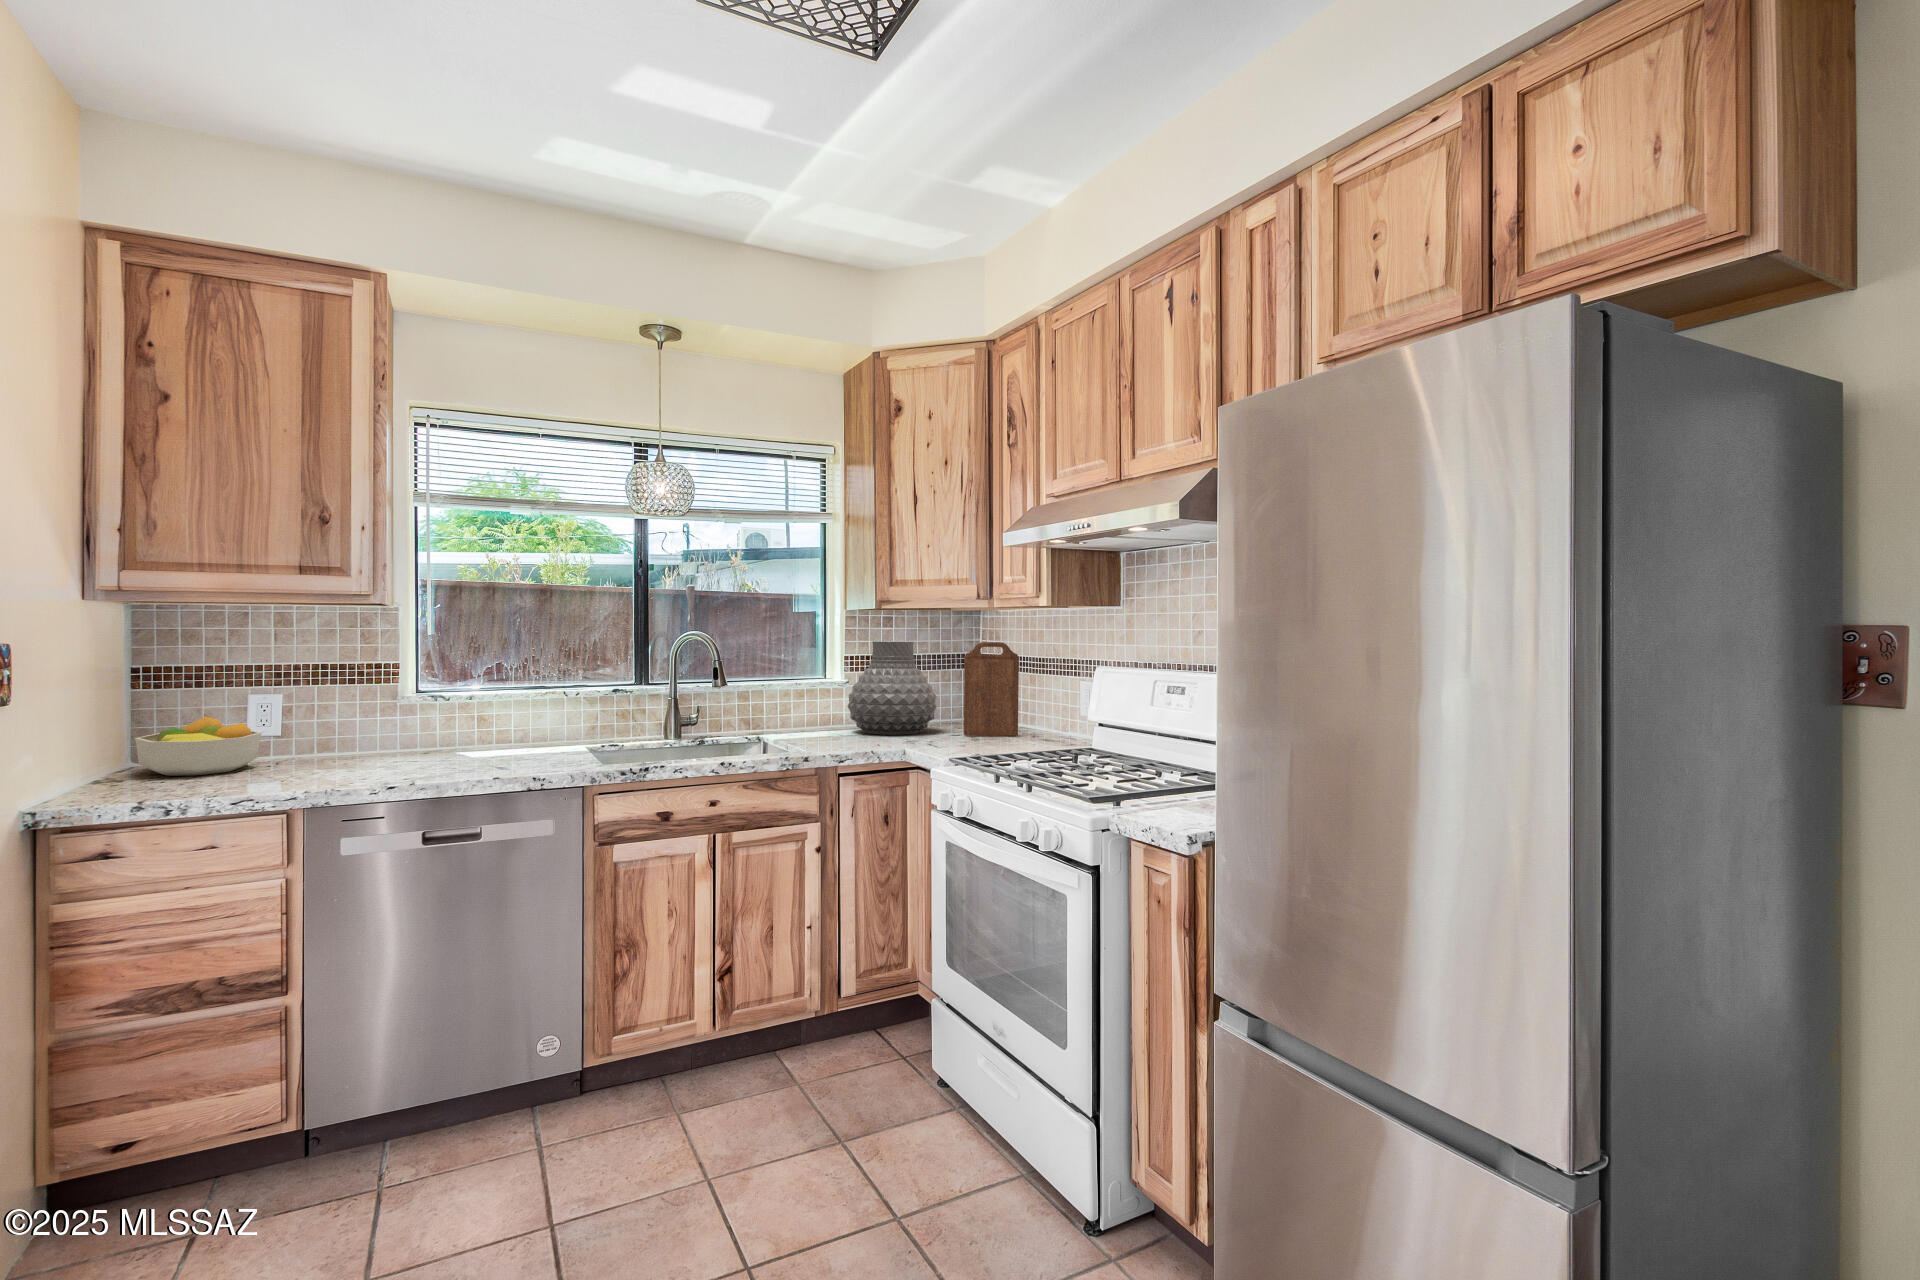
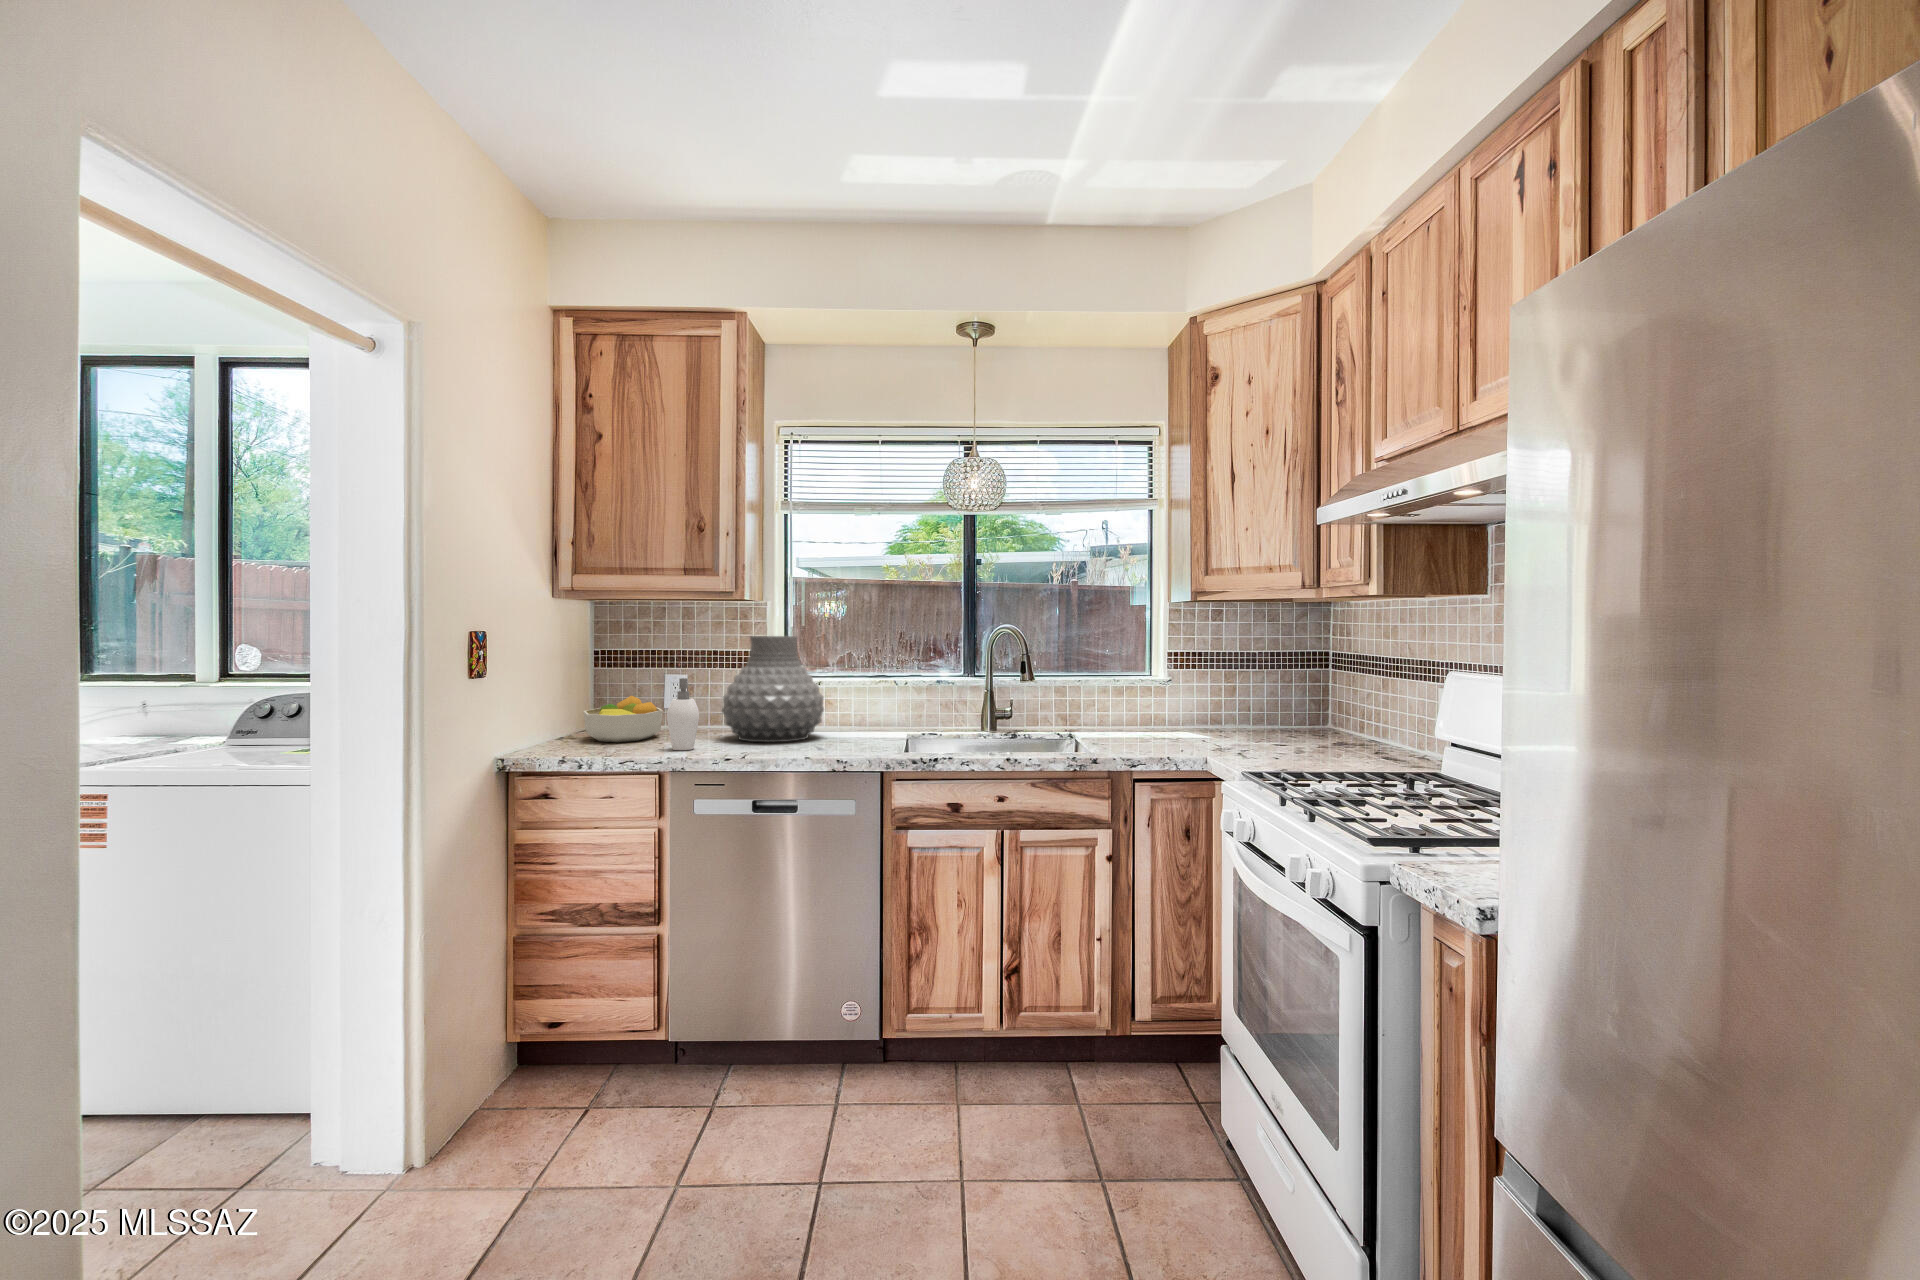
vase: present [848,641,936,735] -> present [722,636,824,742]
cutting board: present [964,642,1019,736] -> none [1298,638,1369,749]
soap dispenser: none [289,691,336,778] -> present [667,678,699,750]

